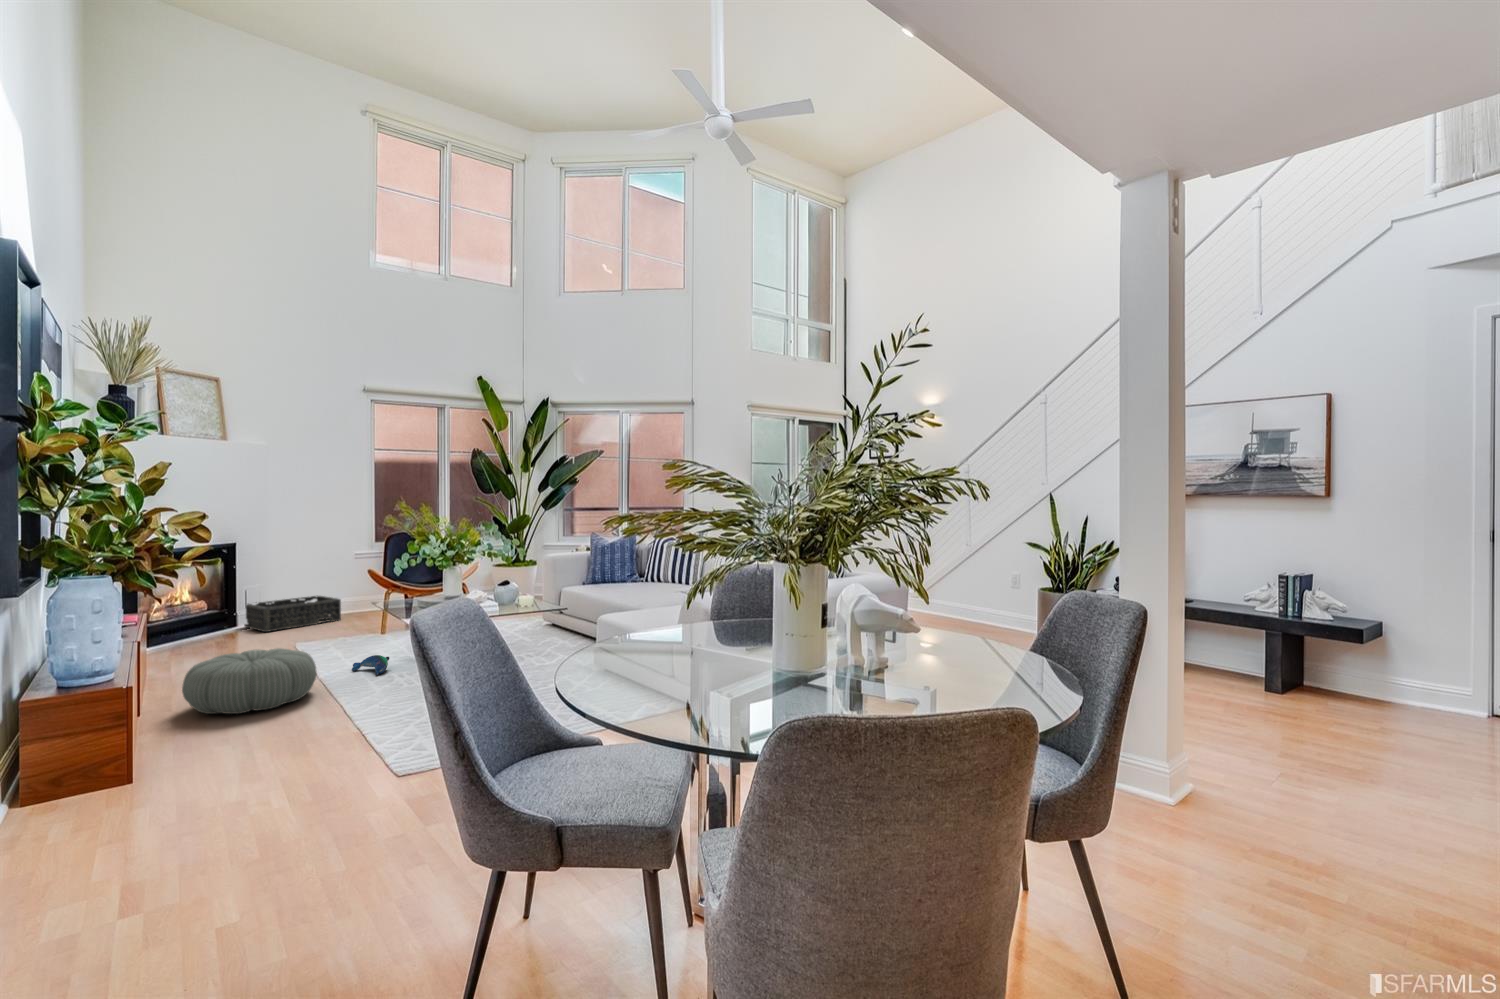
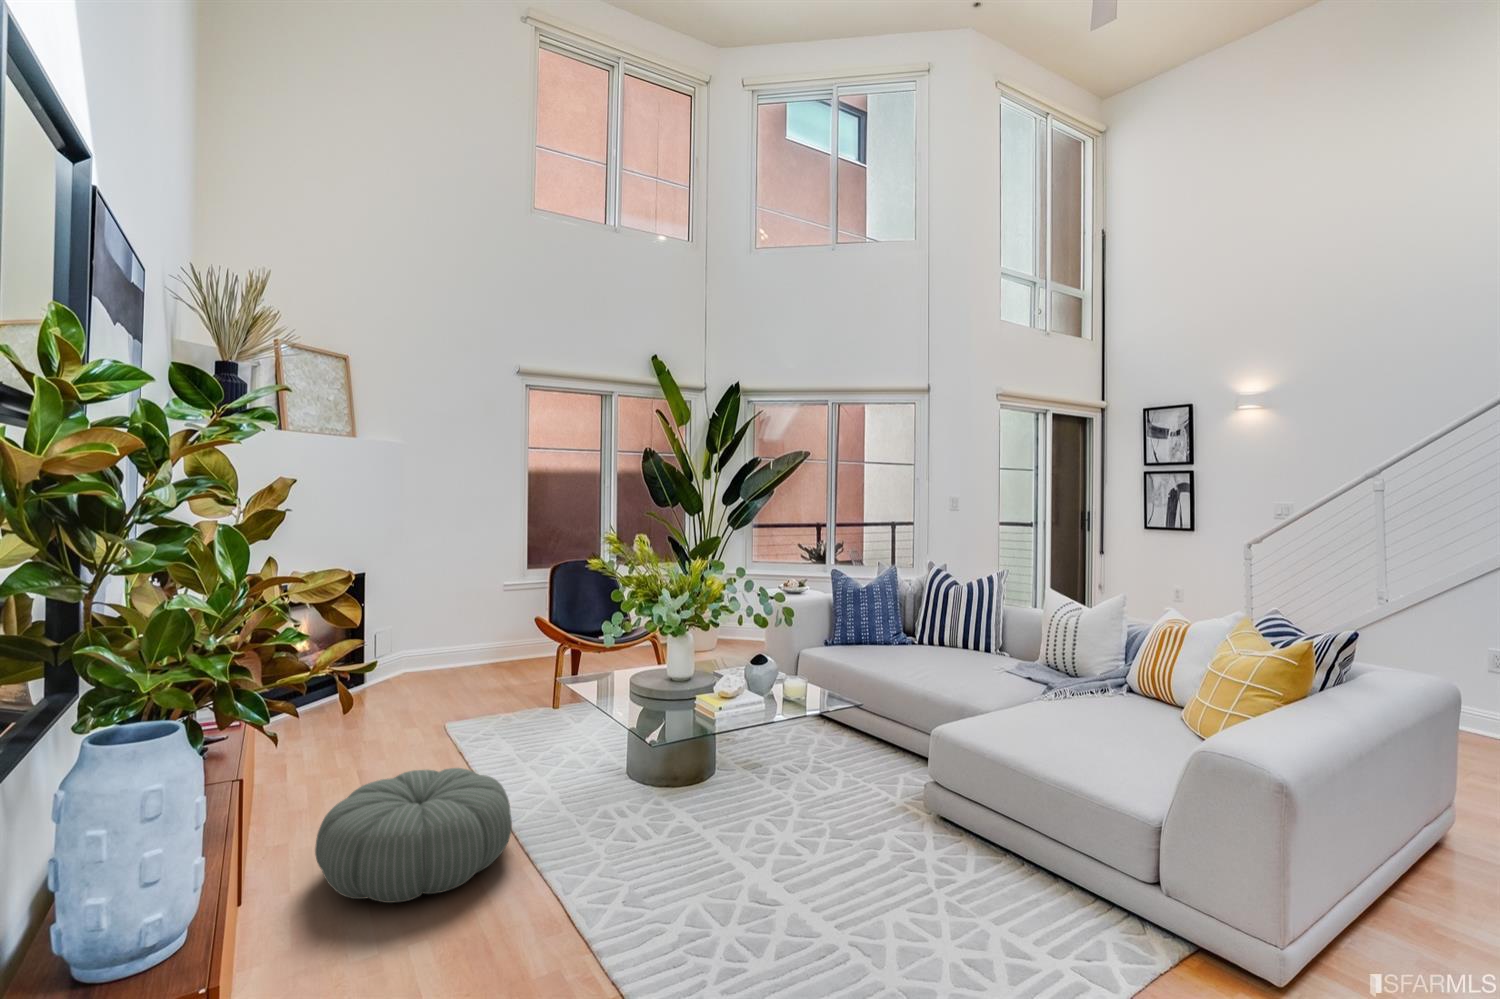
basket: present [244,596,341,632] -> none [374,637,490,692]
plush toy: present [352,655,389,675] -> none [544,765,598,803]

